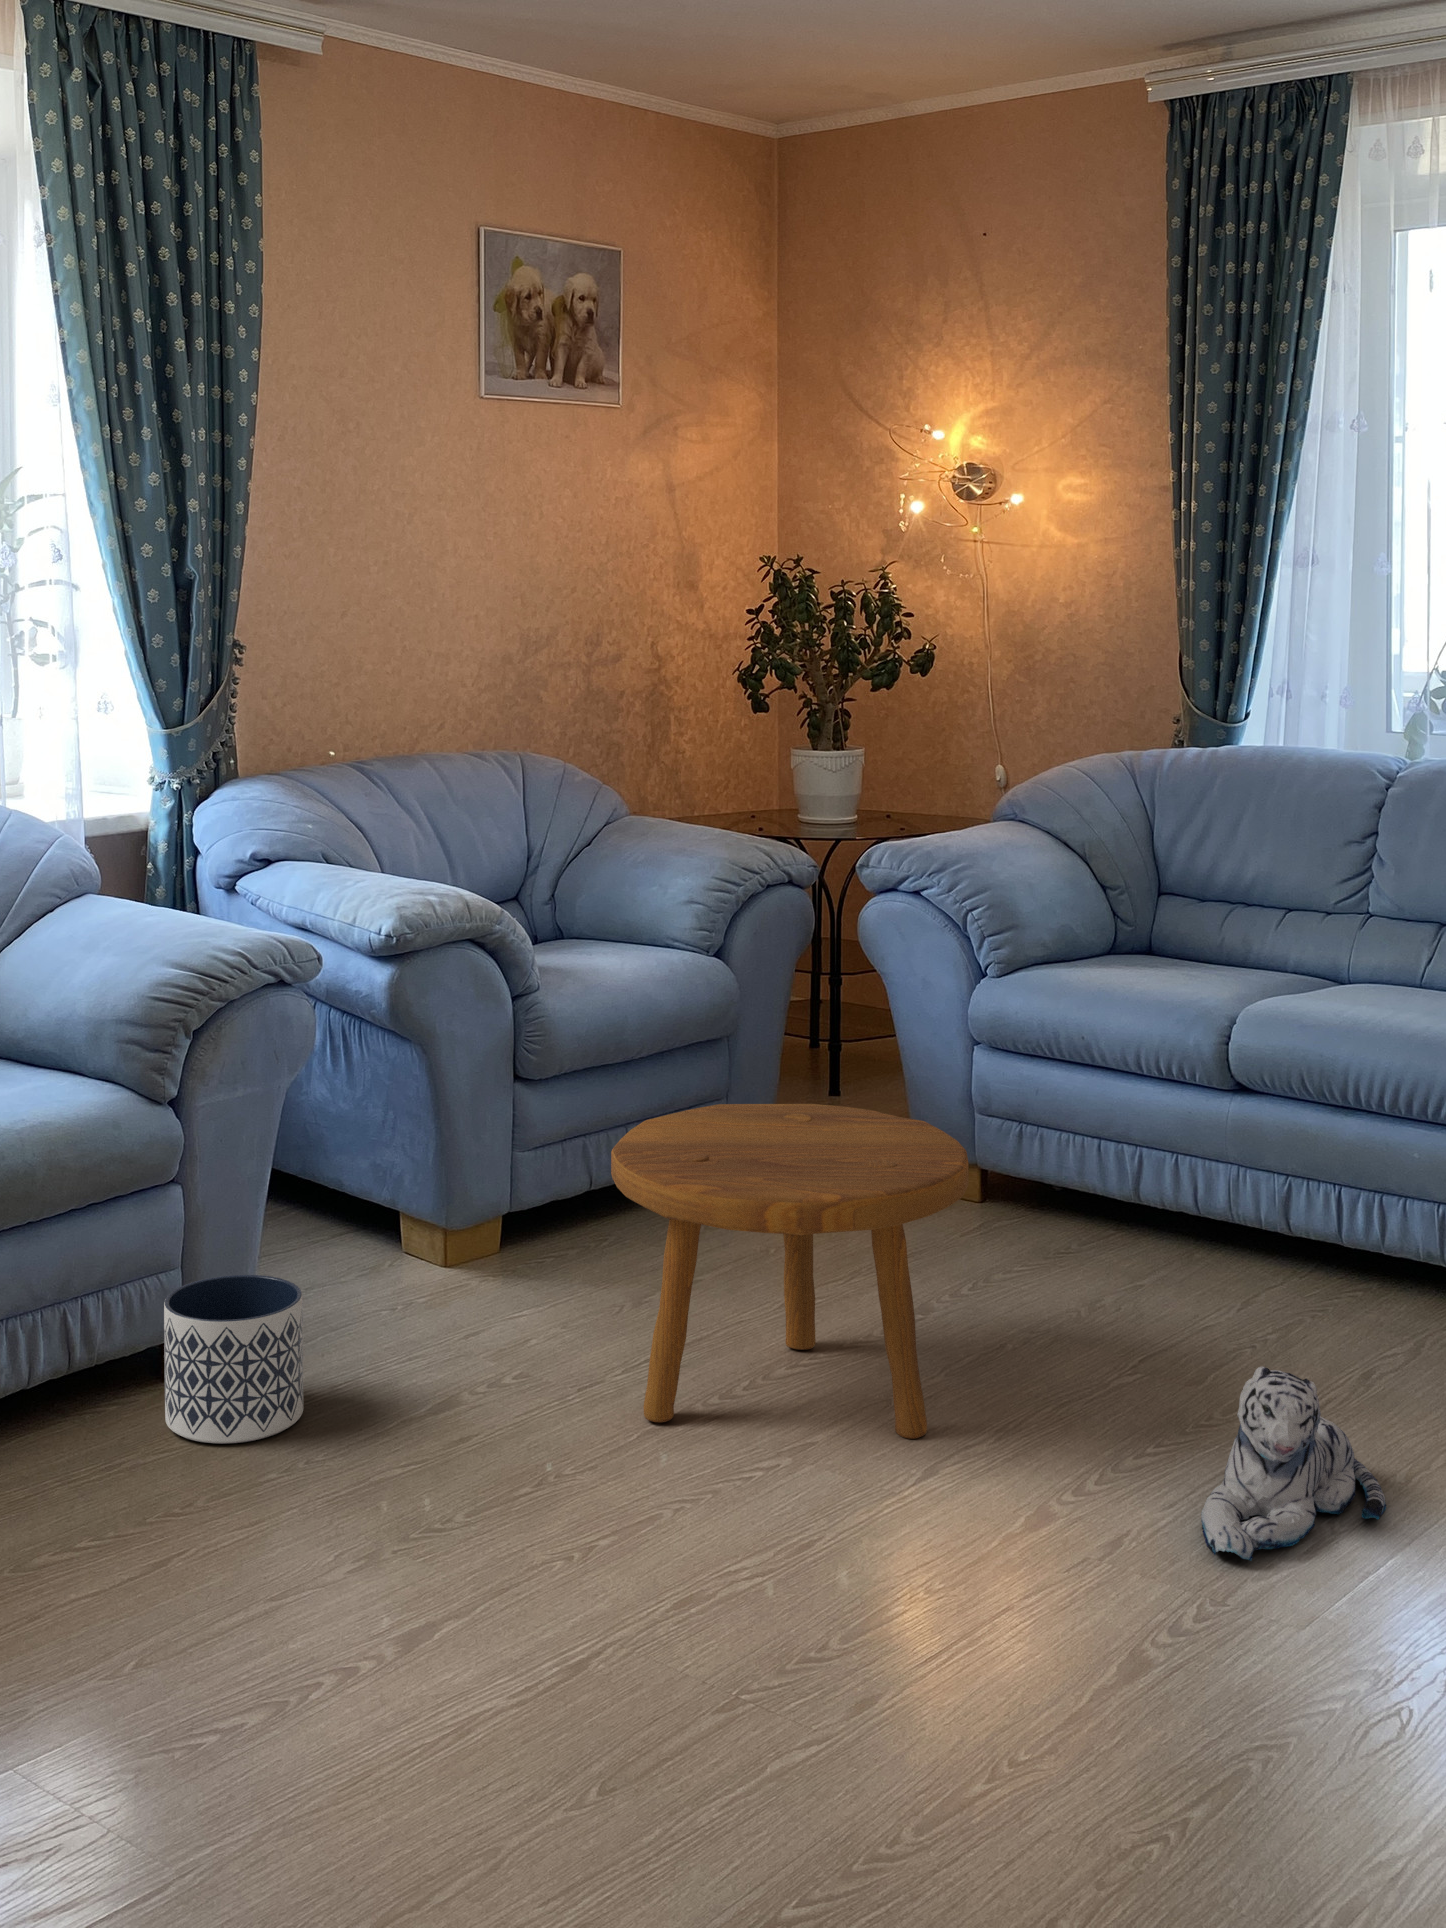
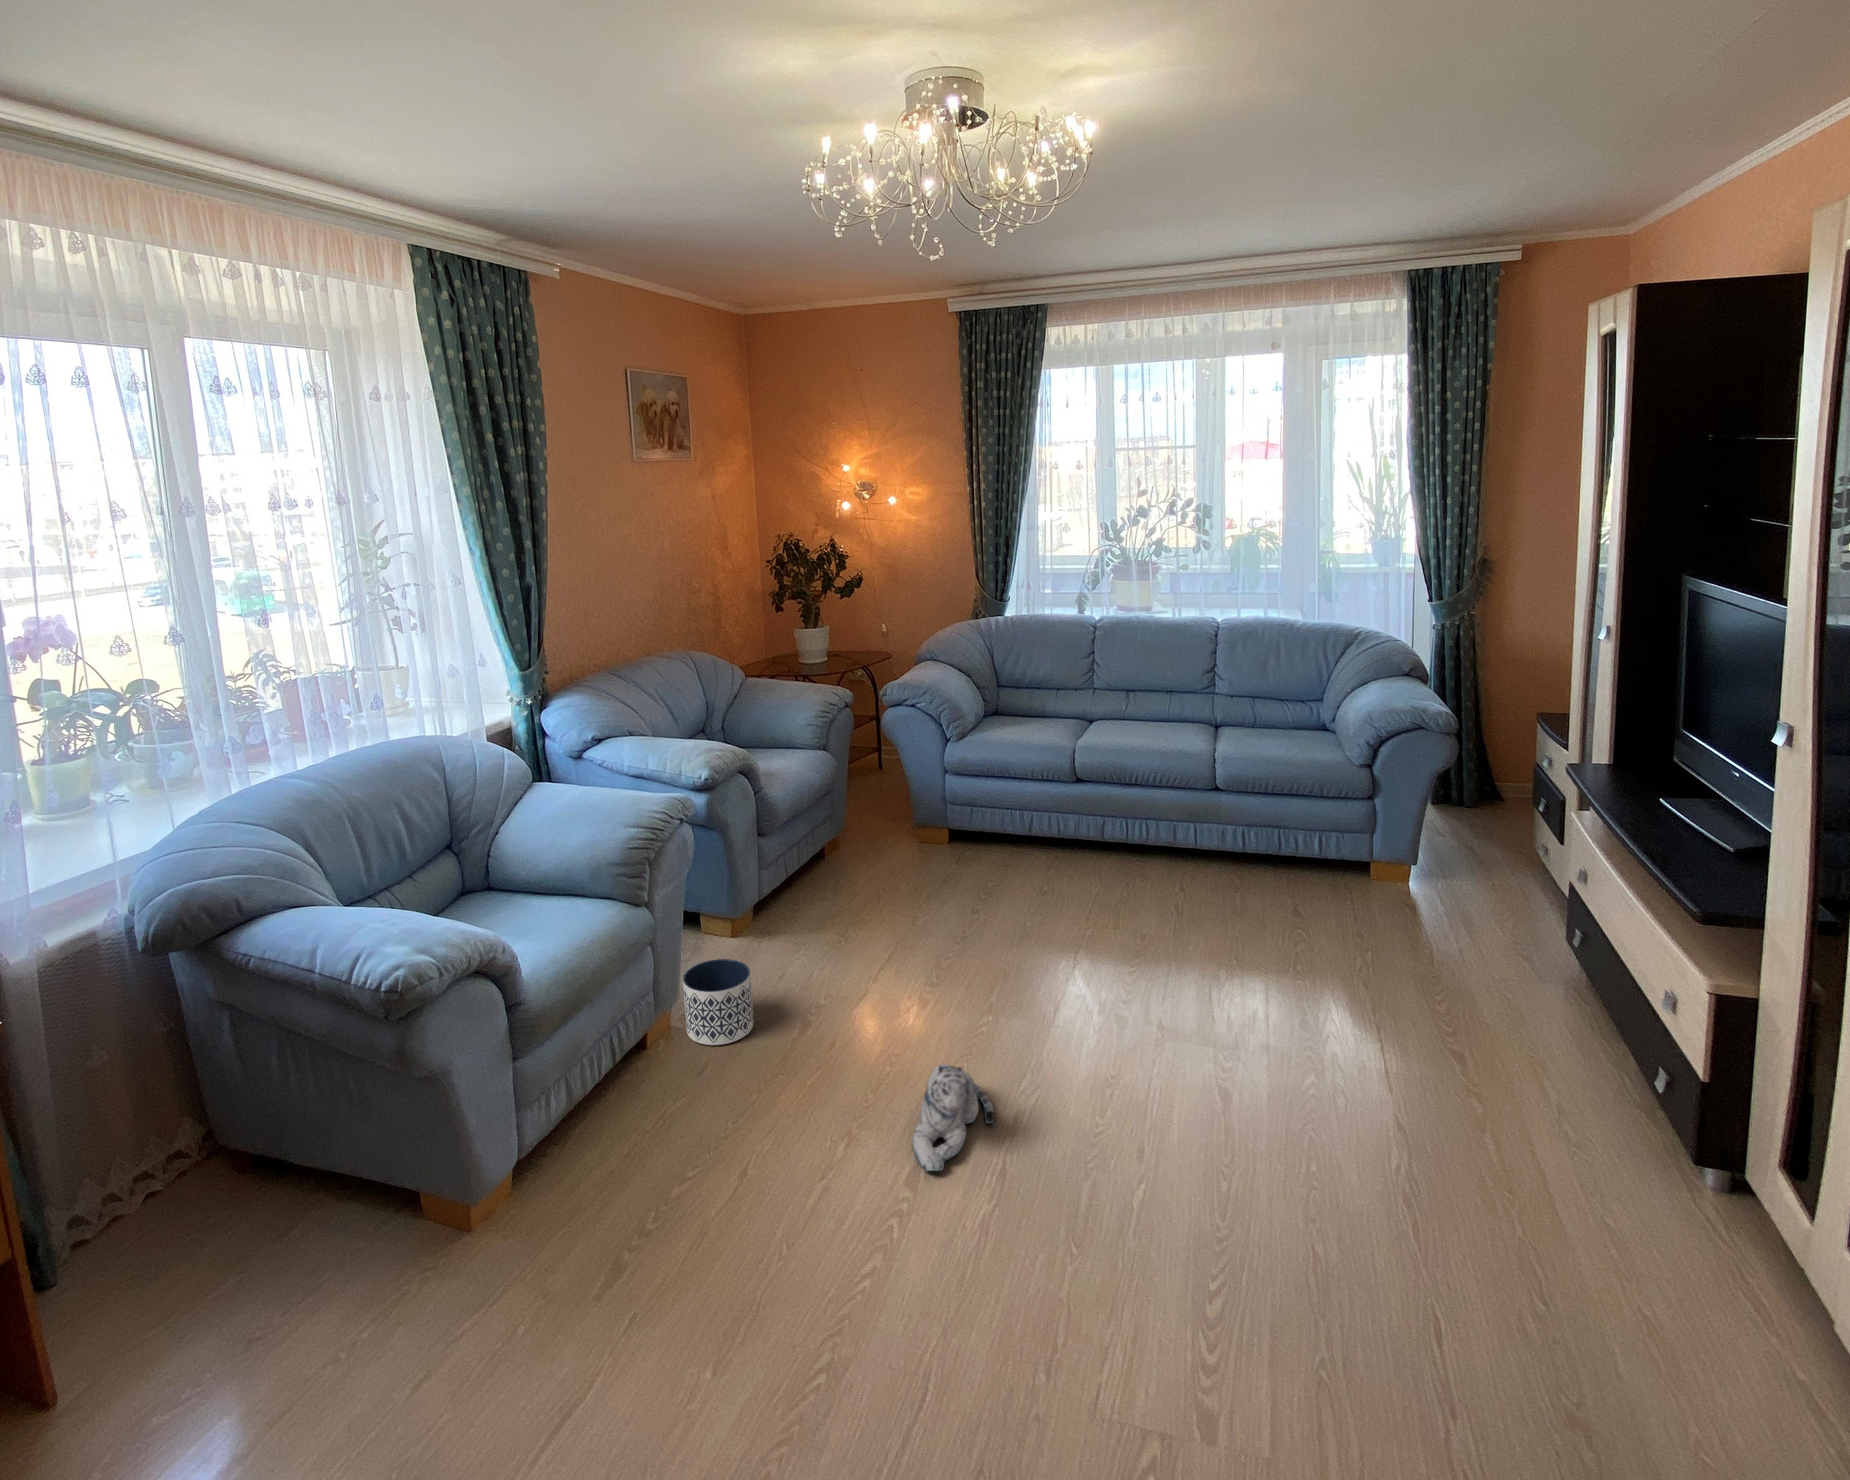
footstool: present [611,1104,969,1439] -> none [872,829,1032,986]
plush toy: present [1201,1366,1386,1561] -> present [912,1064,994,1171]

